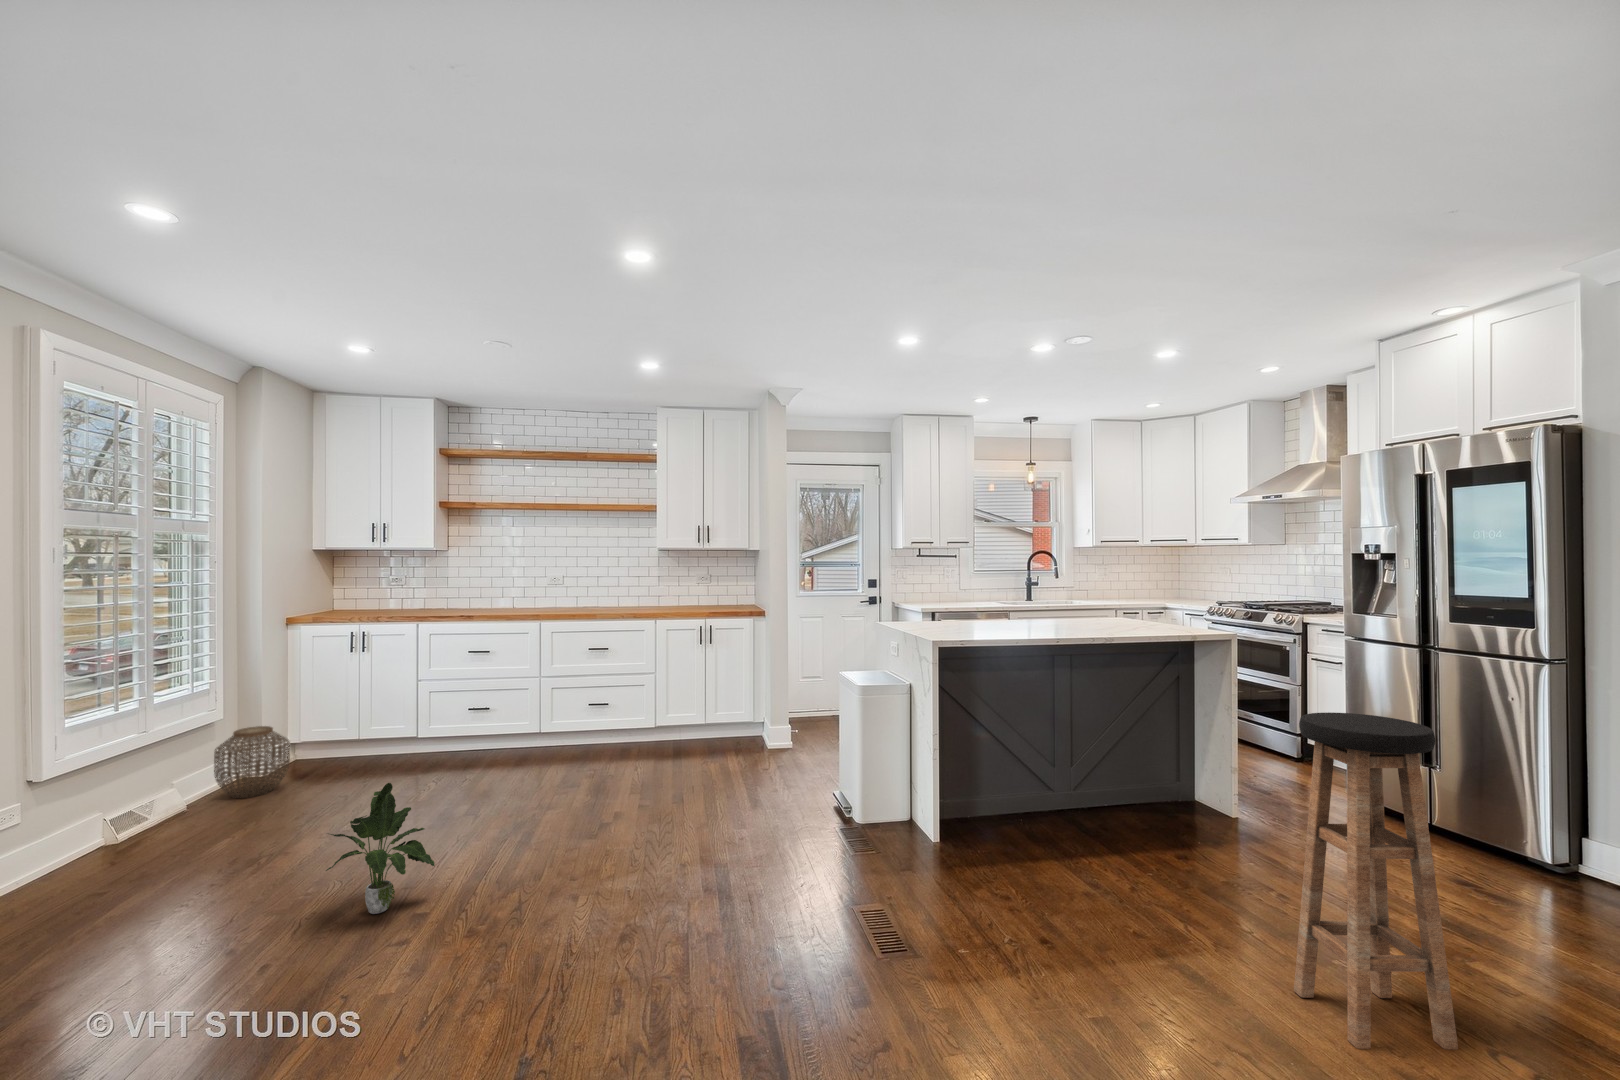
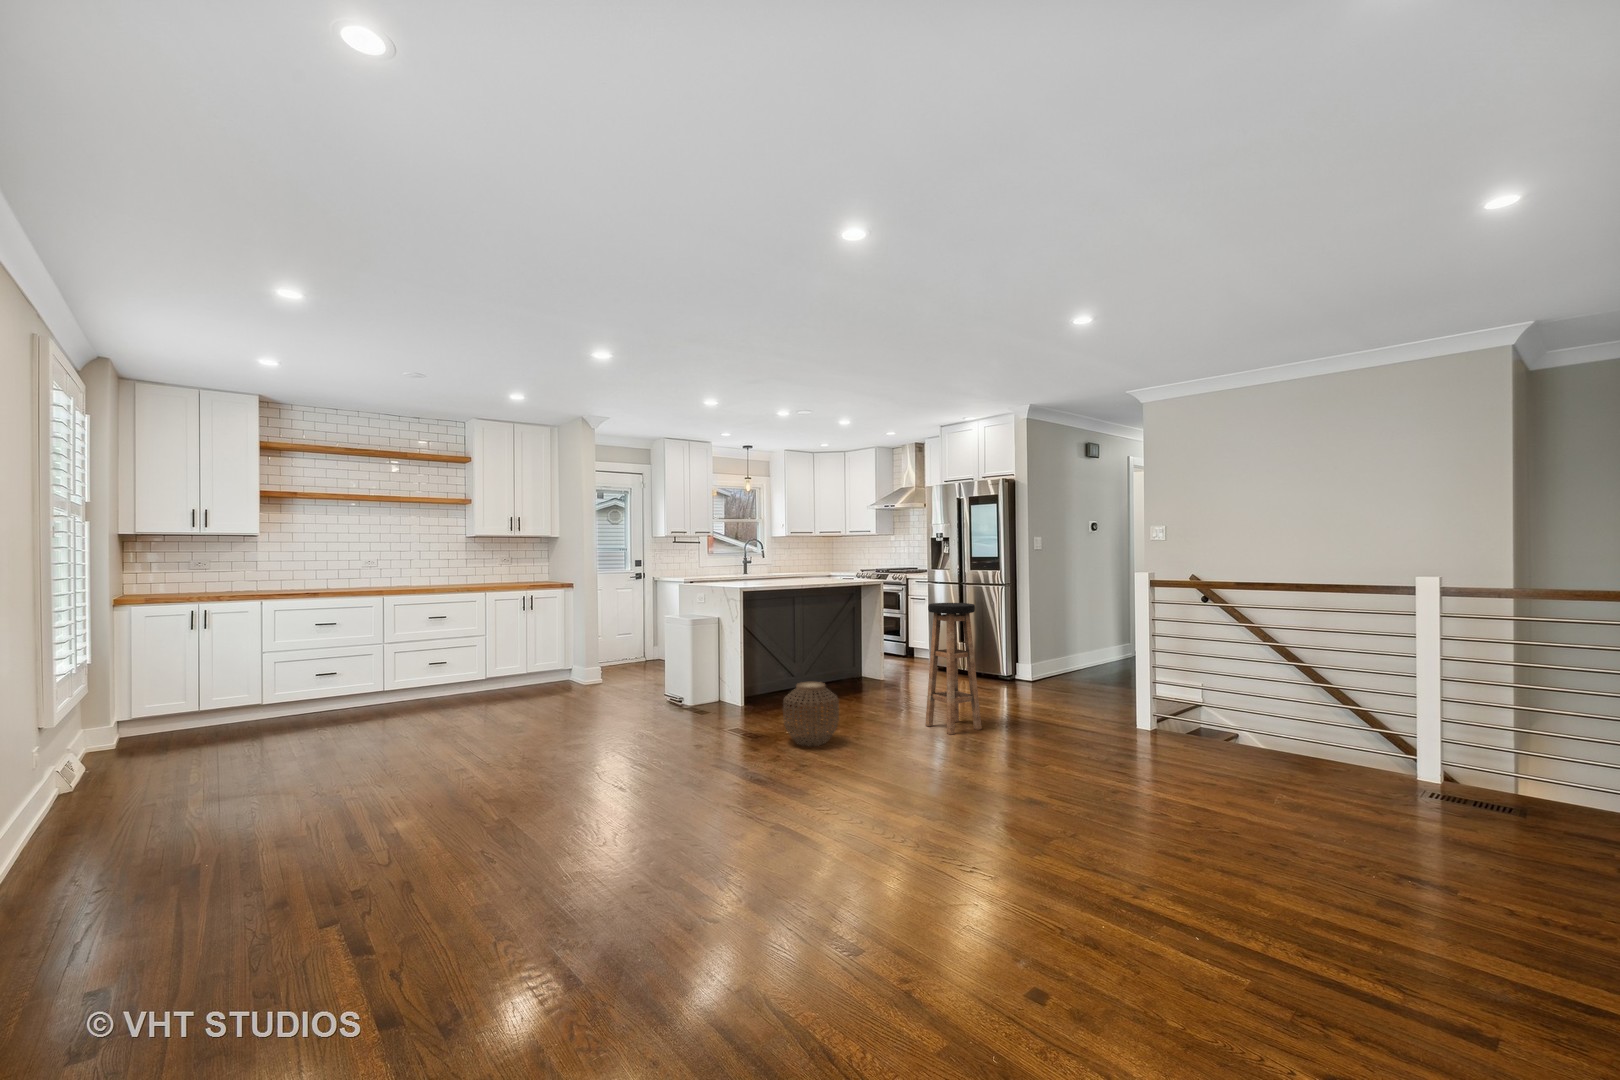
woven basket: present [214,726,290,798] -> present [784,682,839,746]
potted plant: present [326,783,435,914] -> none [367,693,440,784]

